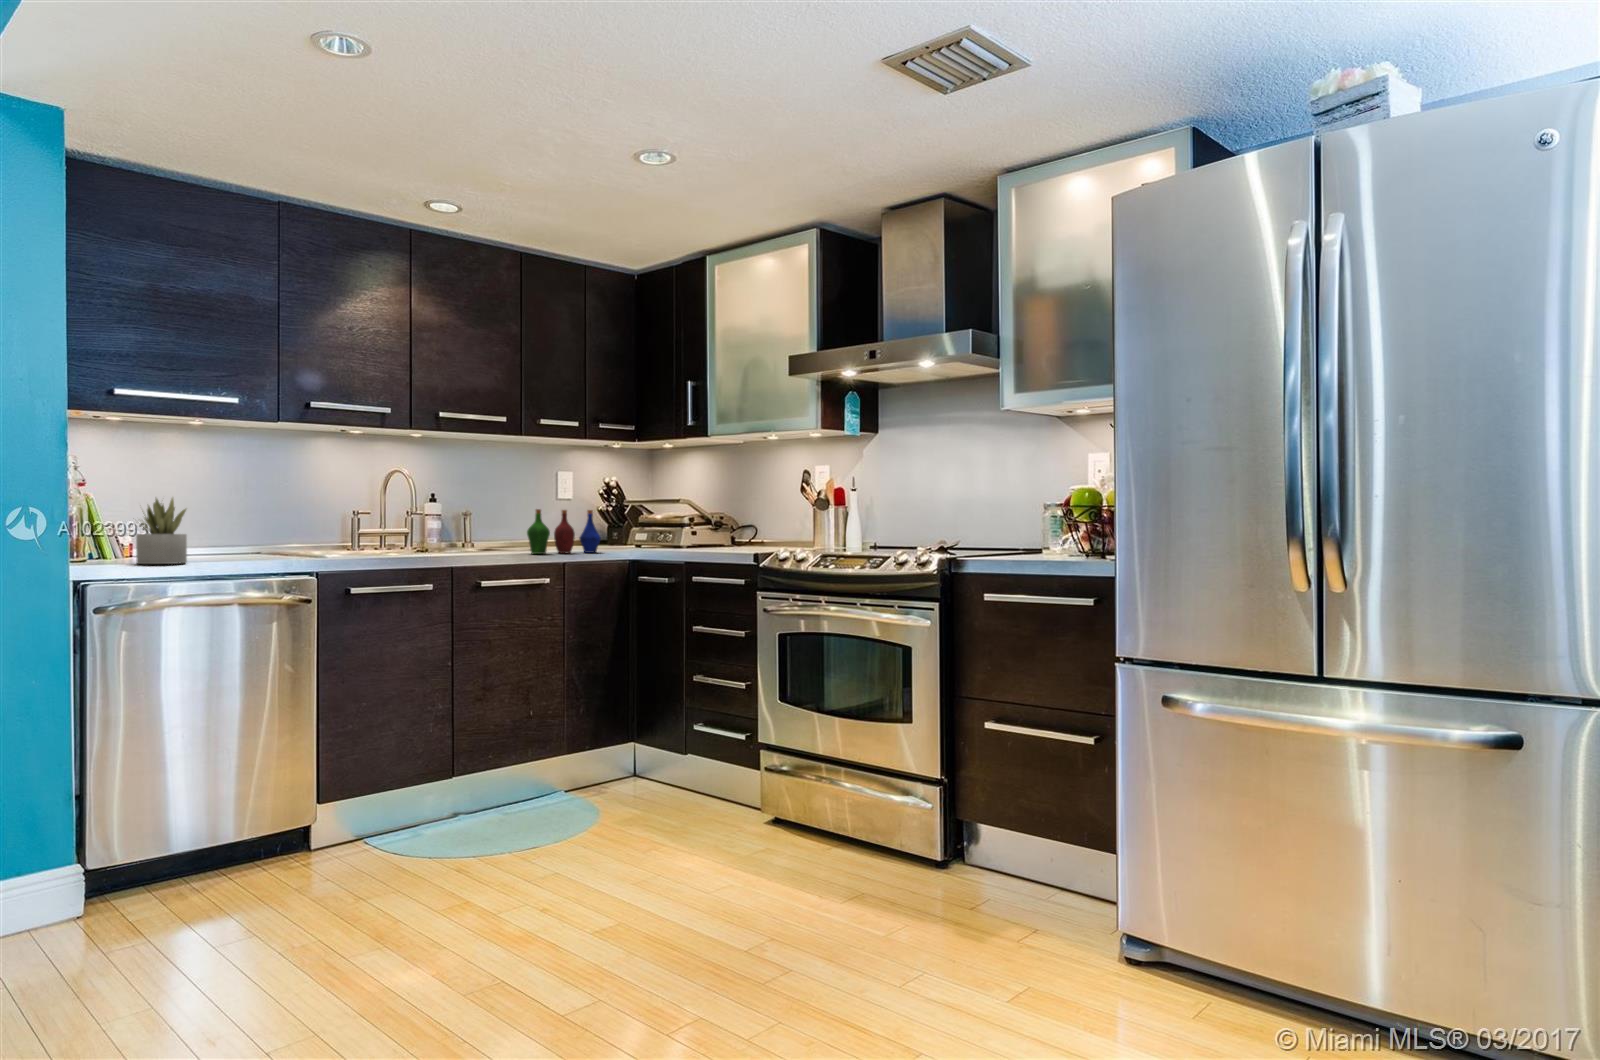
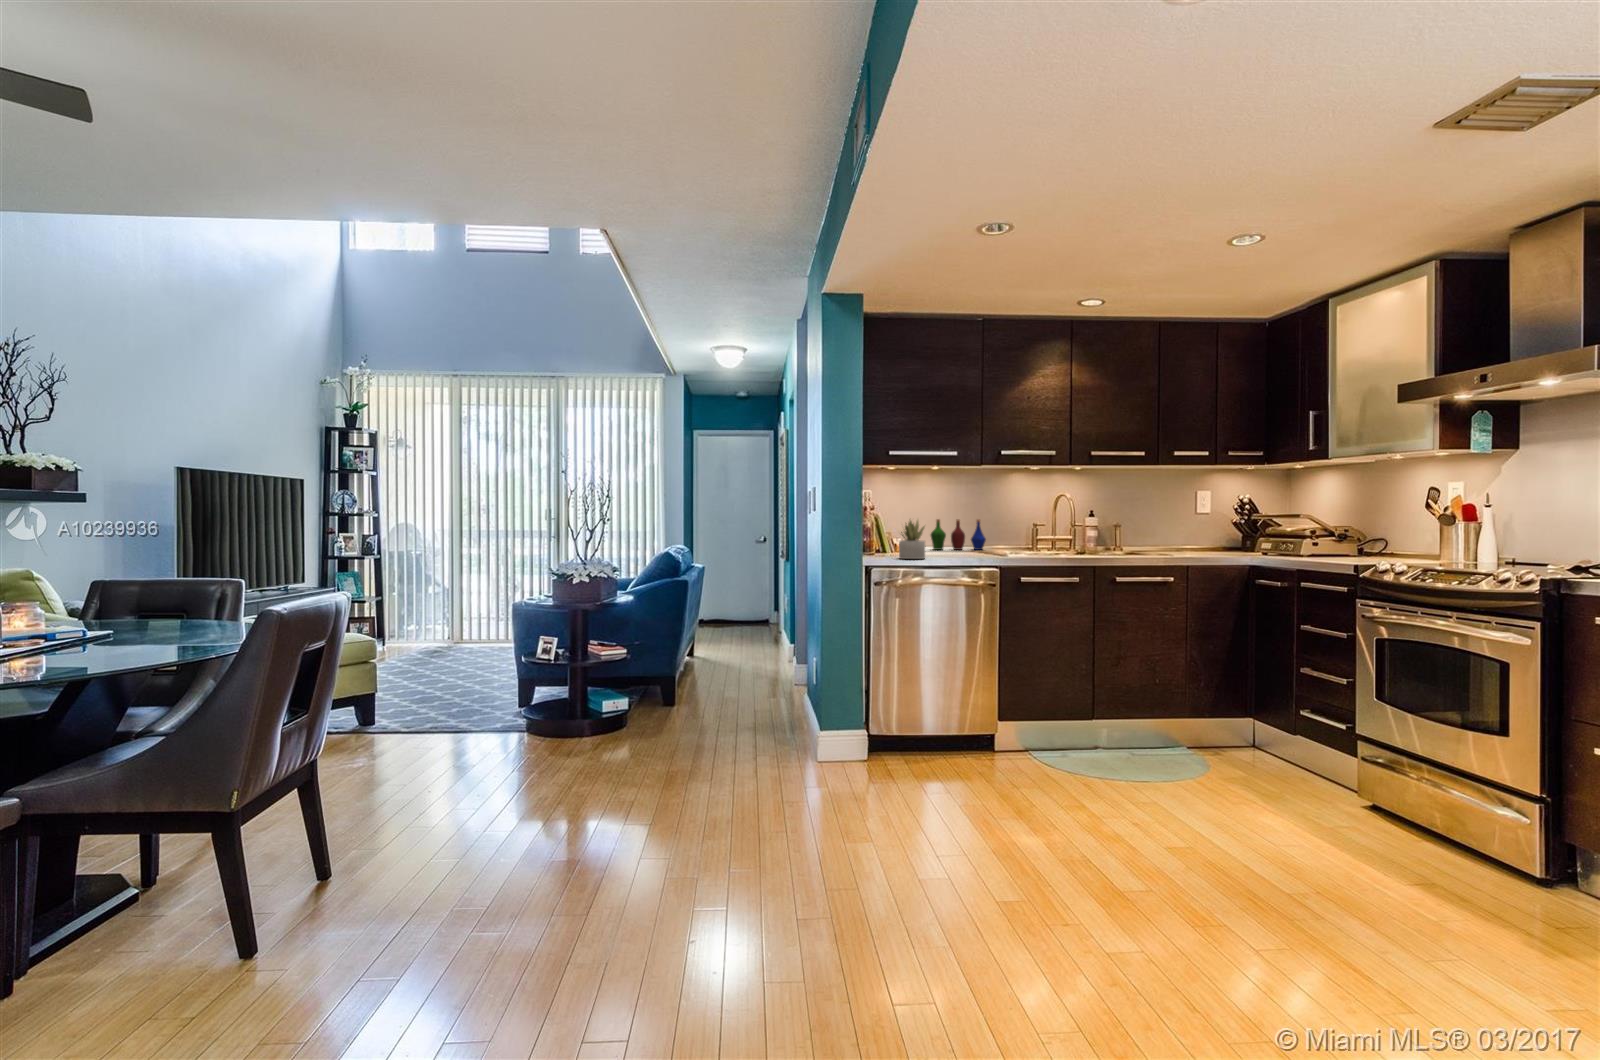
bottle: present [527,509,601,554] -> present [931,519,986,550]

